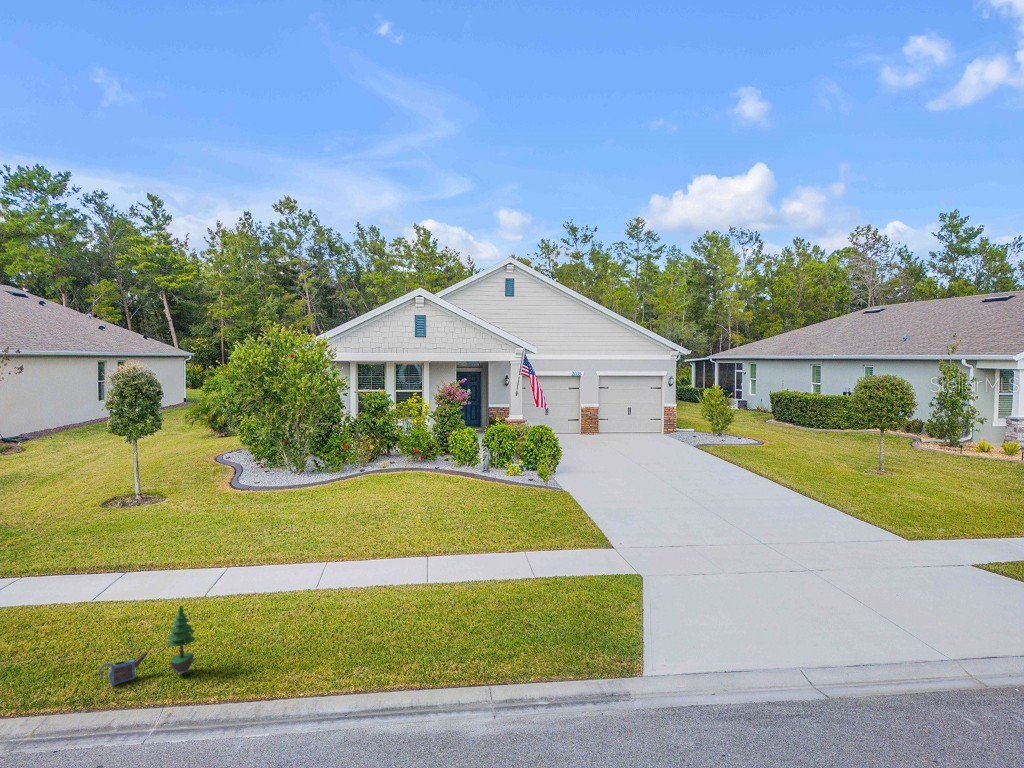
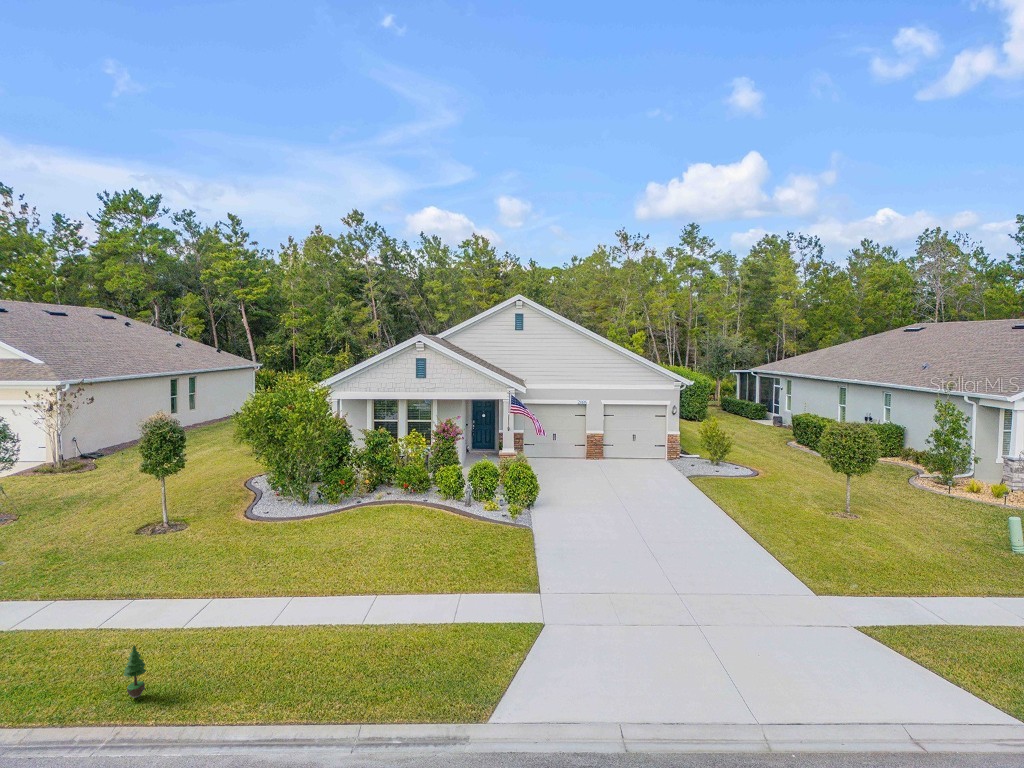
watering can: present [99,652,148,686] -> none [74,679,113,704]

